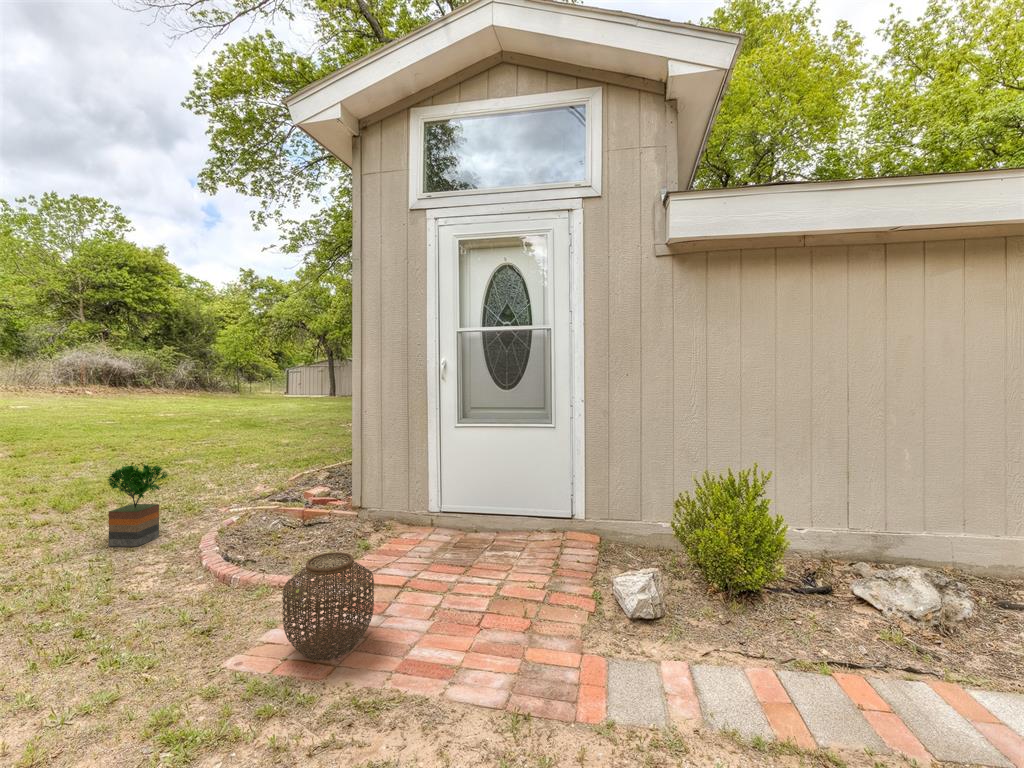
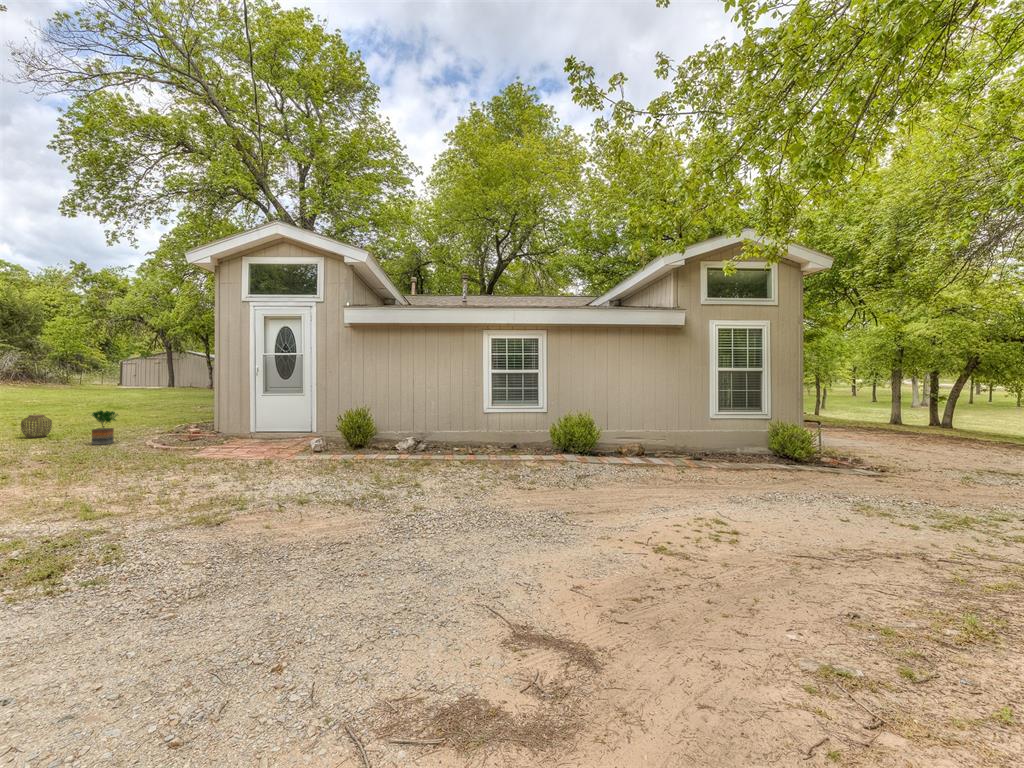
woven basket: present [283,552,374,660] -> present [21,415,52,438]

